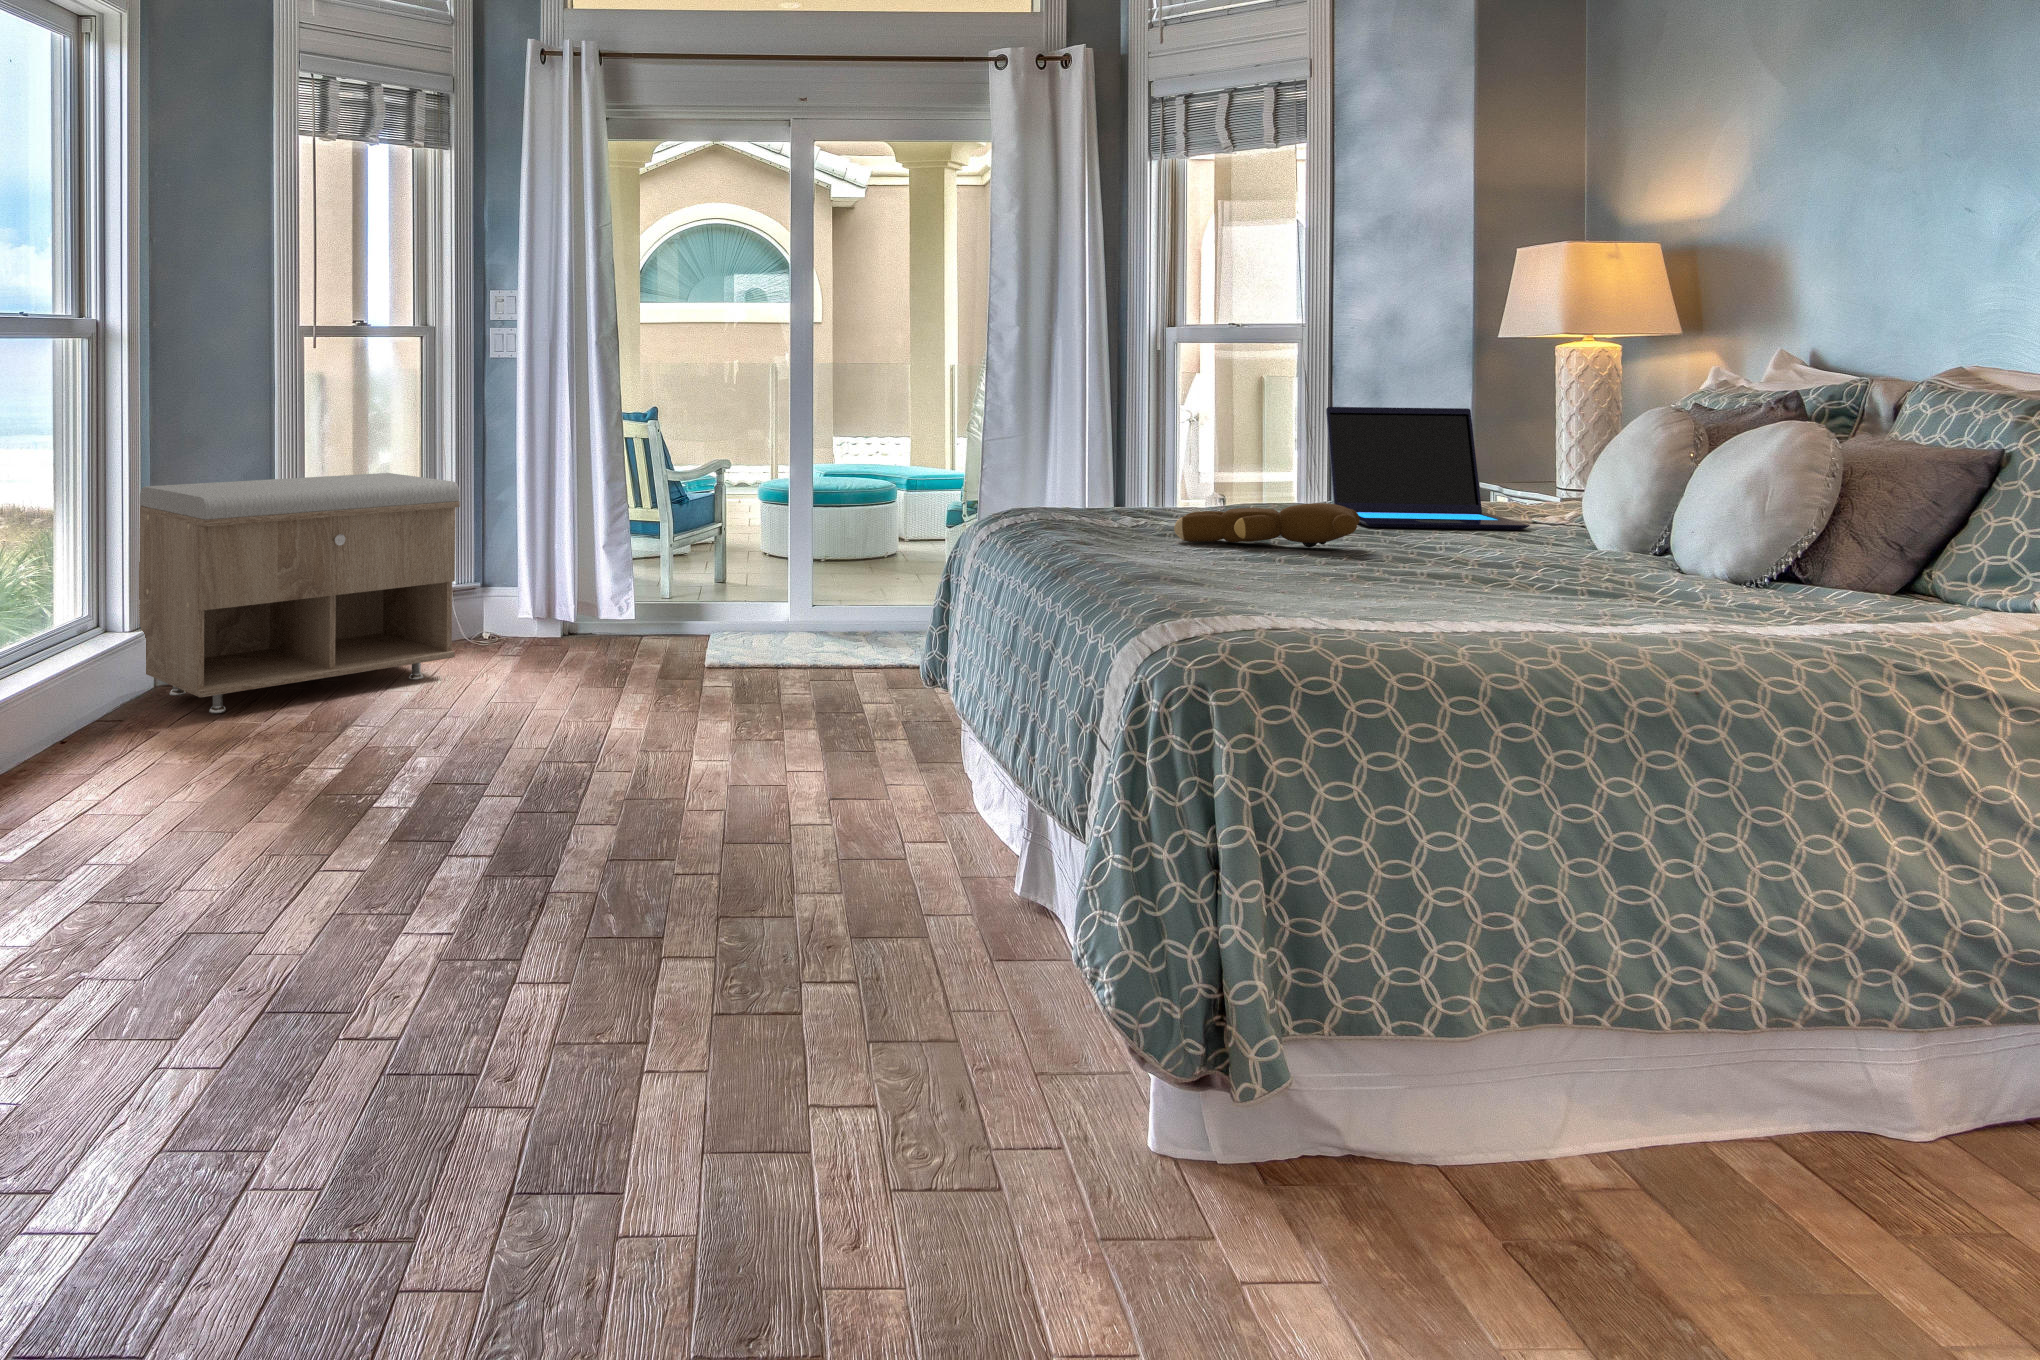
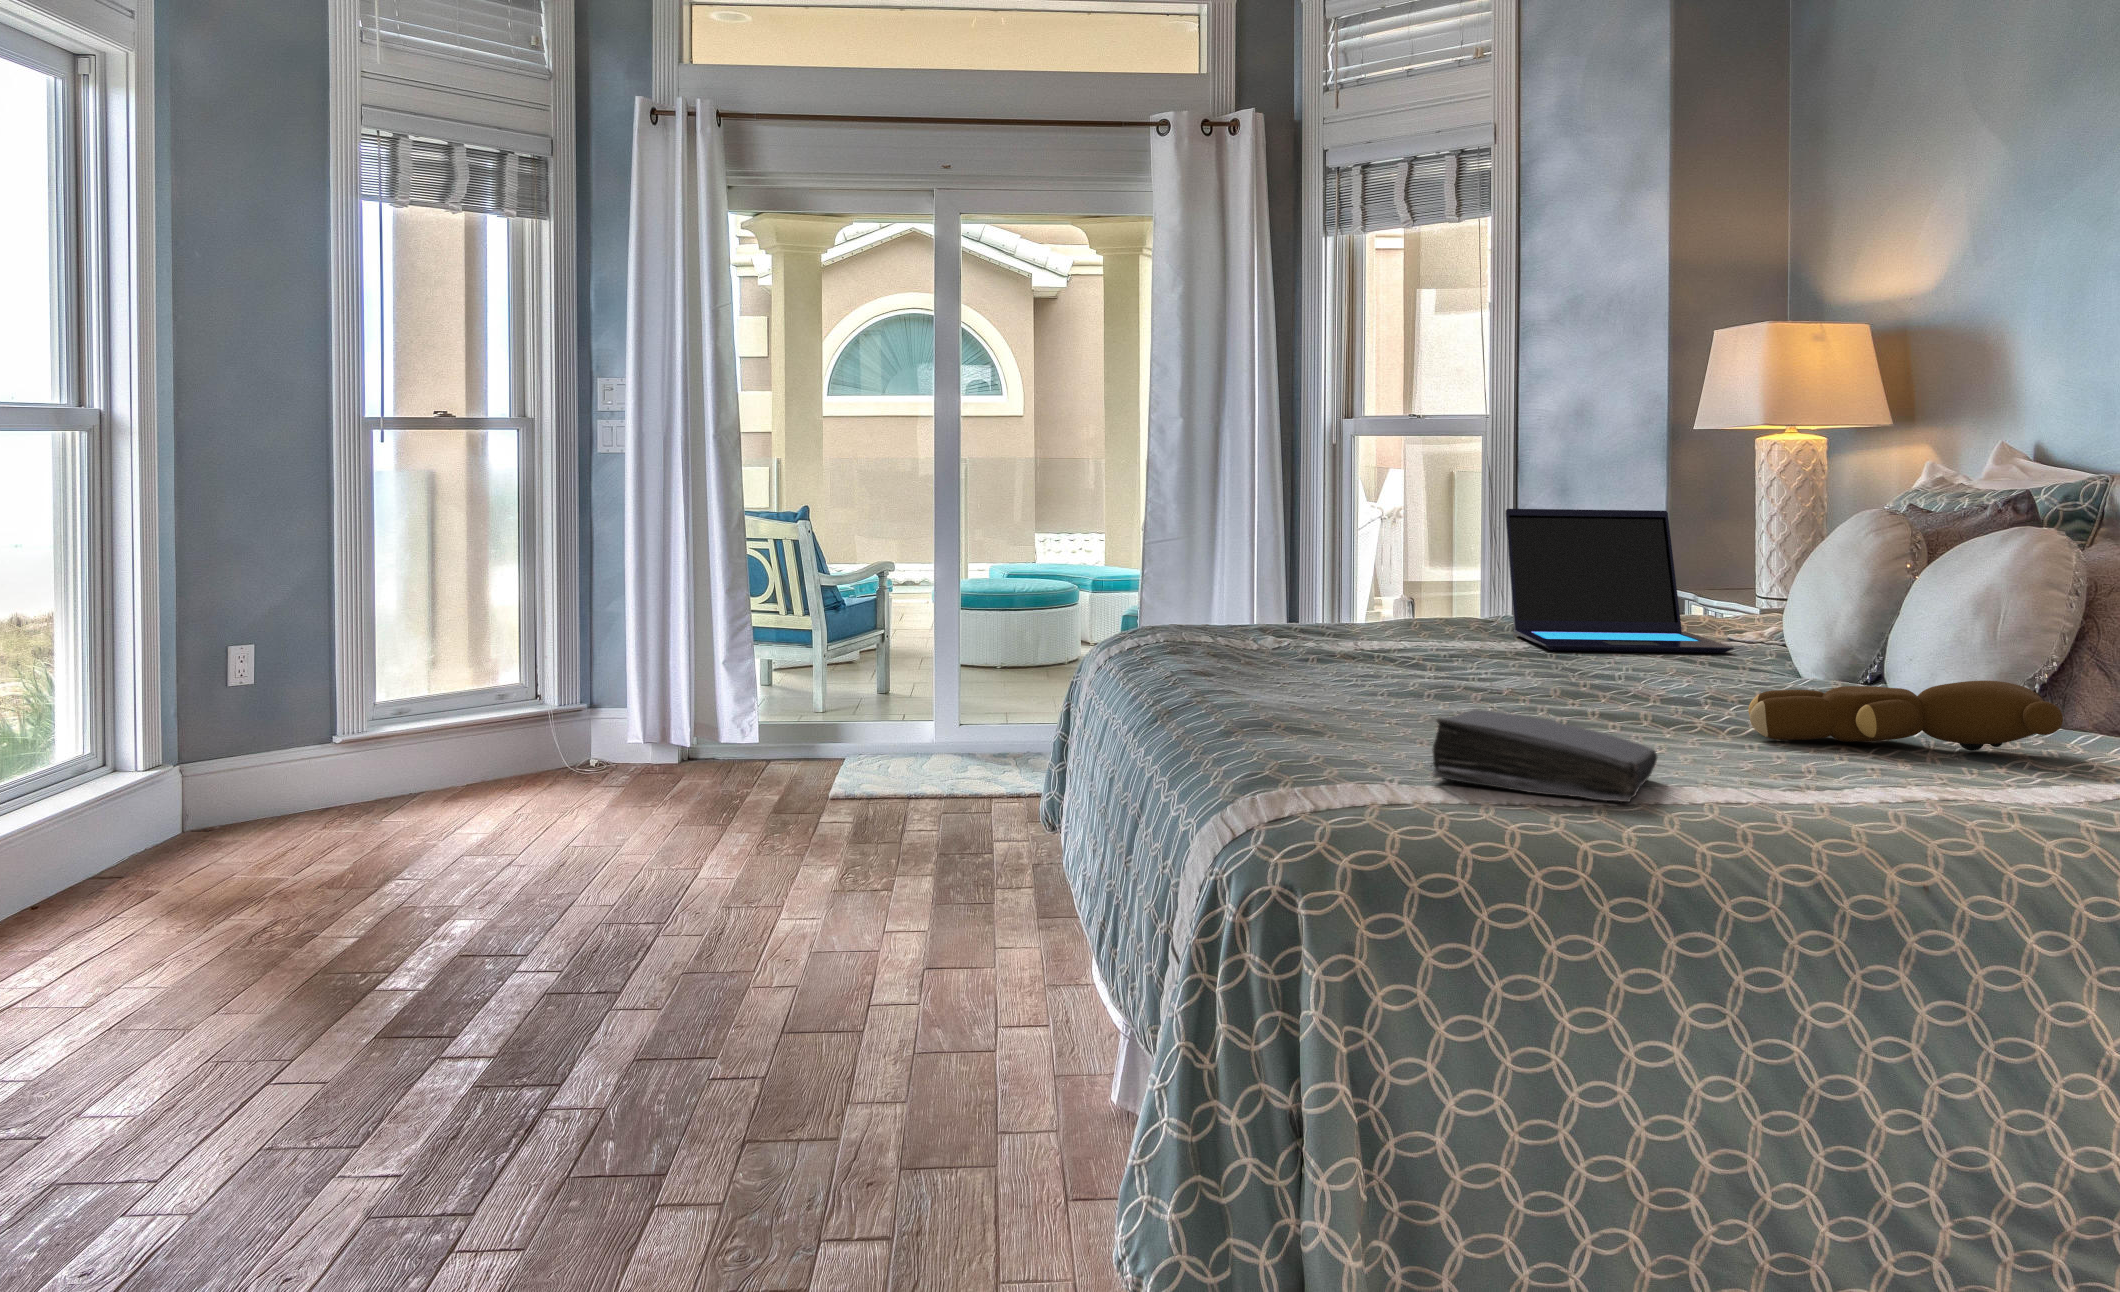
storage bench: present [138,473,460,713] -> none [120,584,525,878]
teddy bear: present [1174,503,1359,547] -> present [1748,681,2063,751]
book: none [1300,564,1482,631] -> present [1432,709,1657,802]

